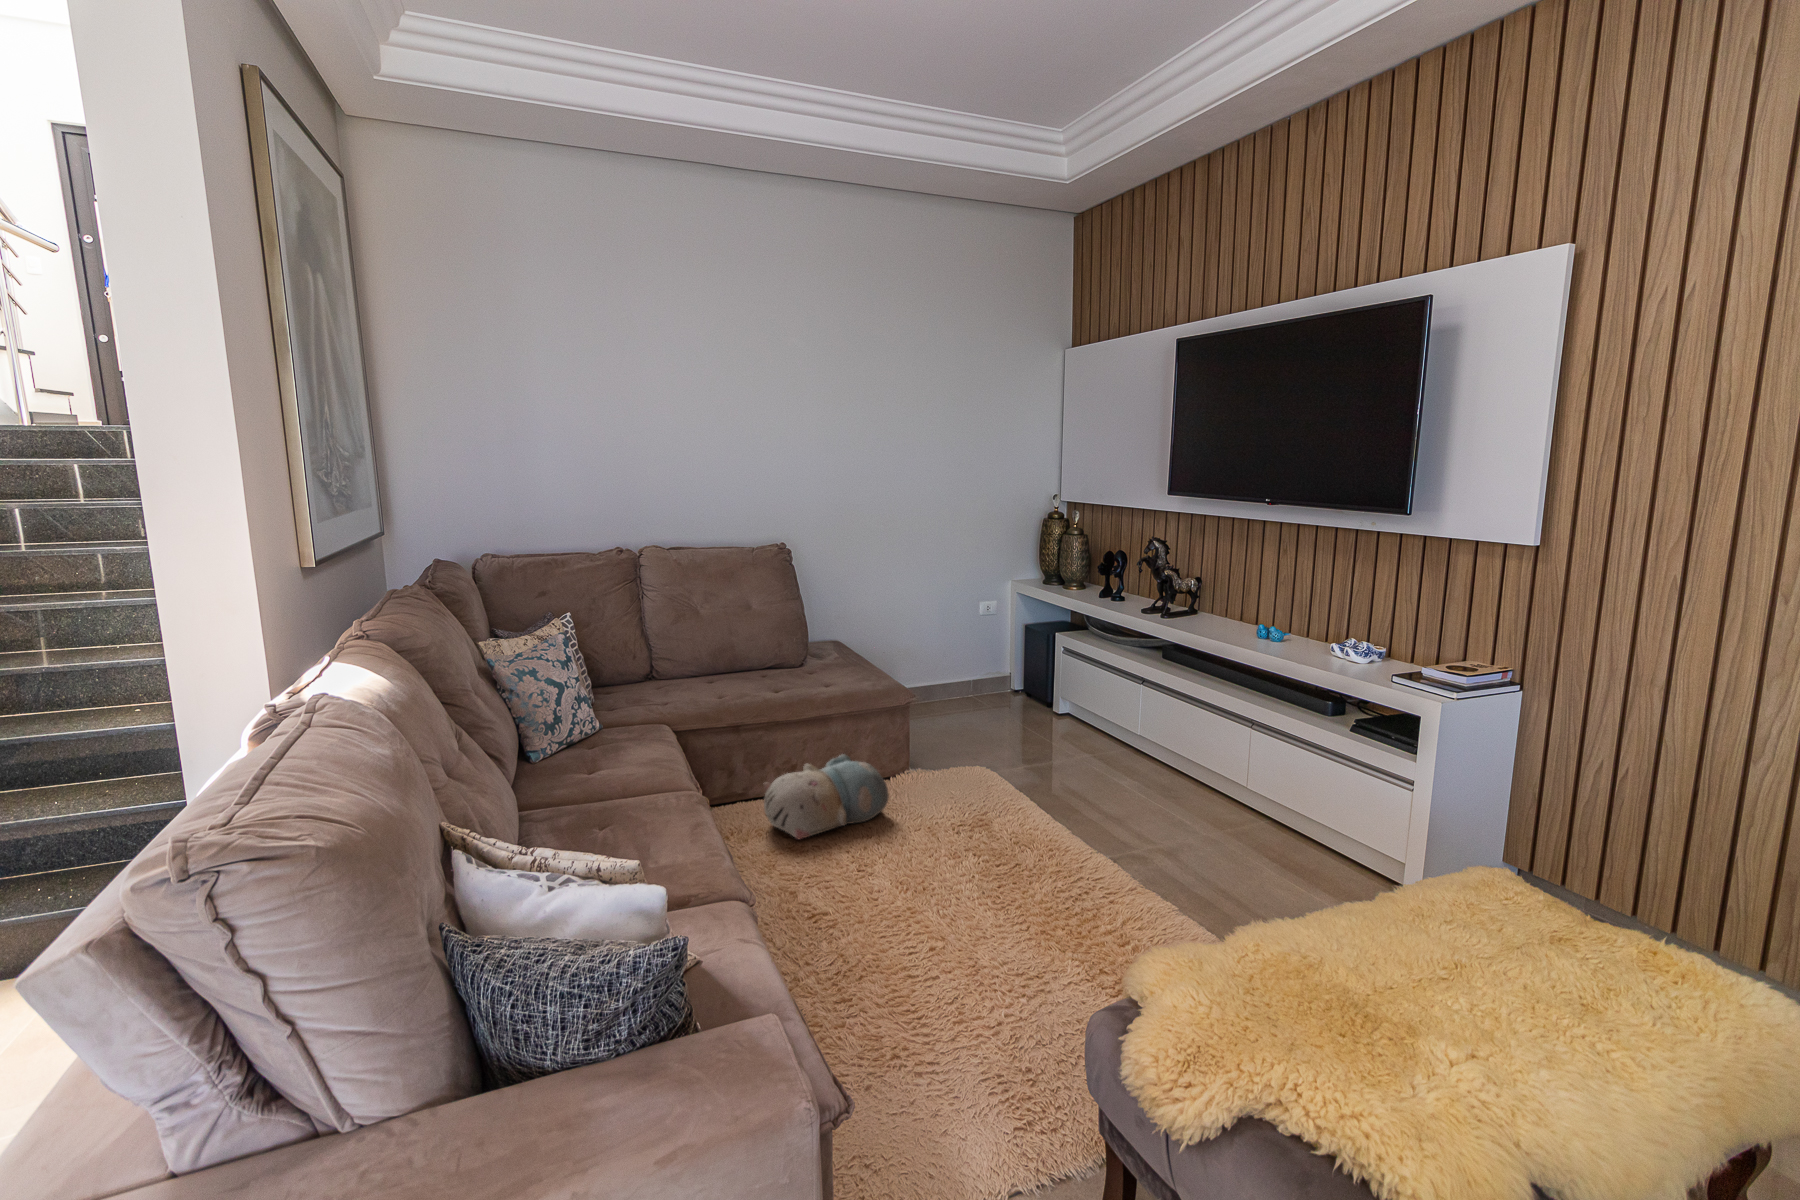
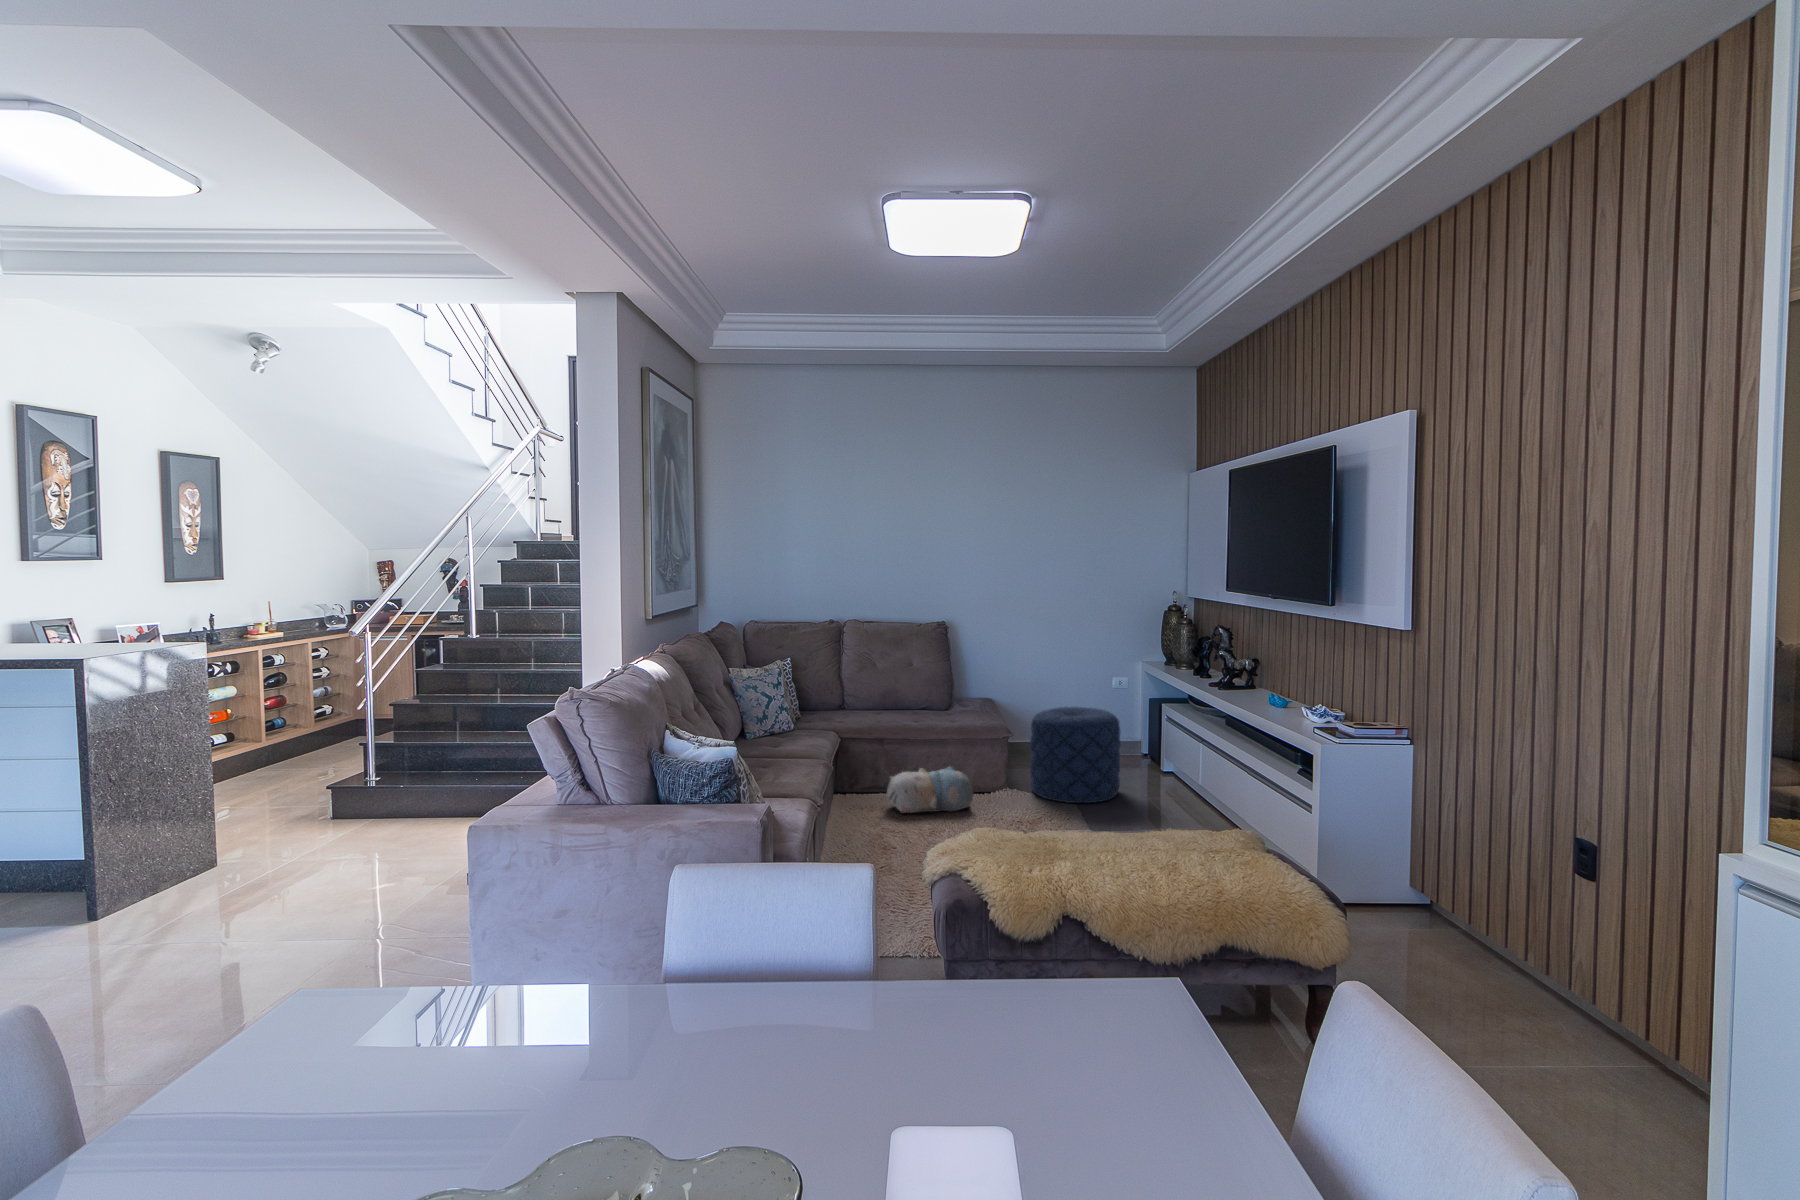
pouf: none [929,650,1046,780] -> present [1030,707,1121,803]

